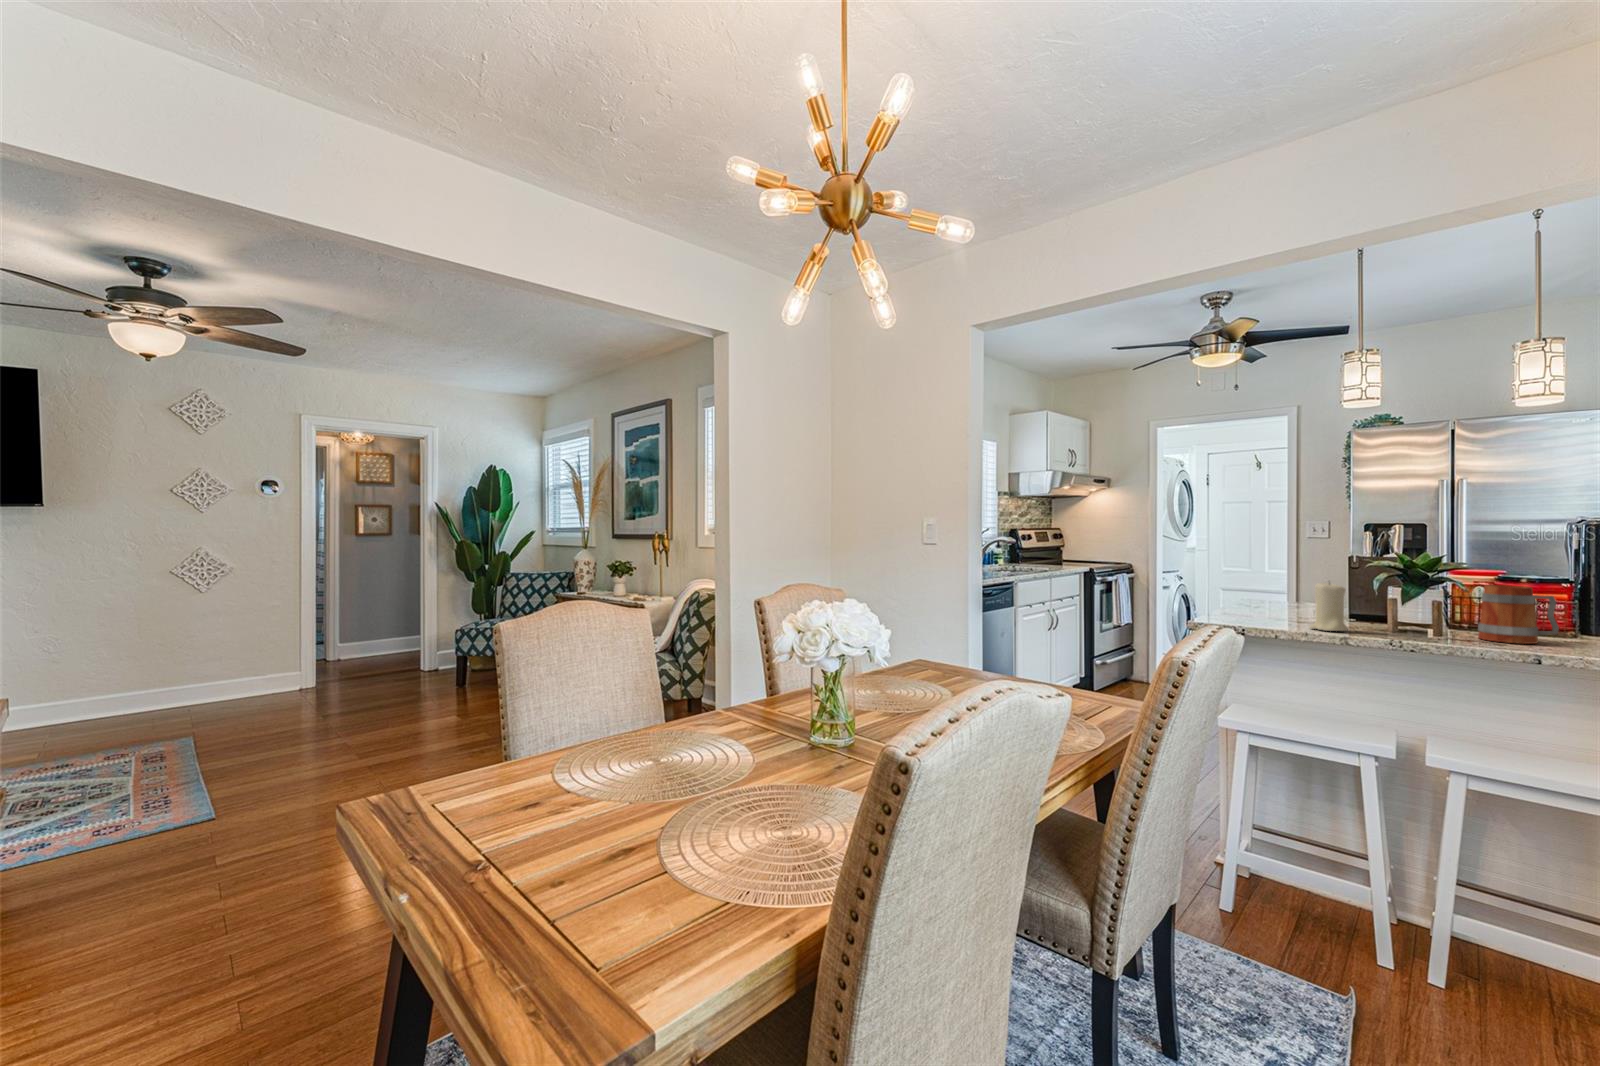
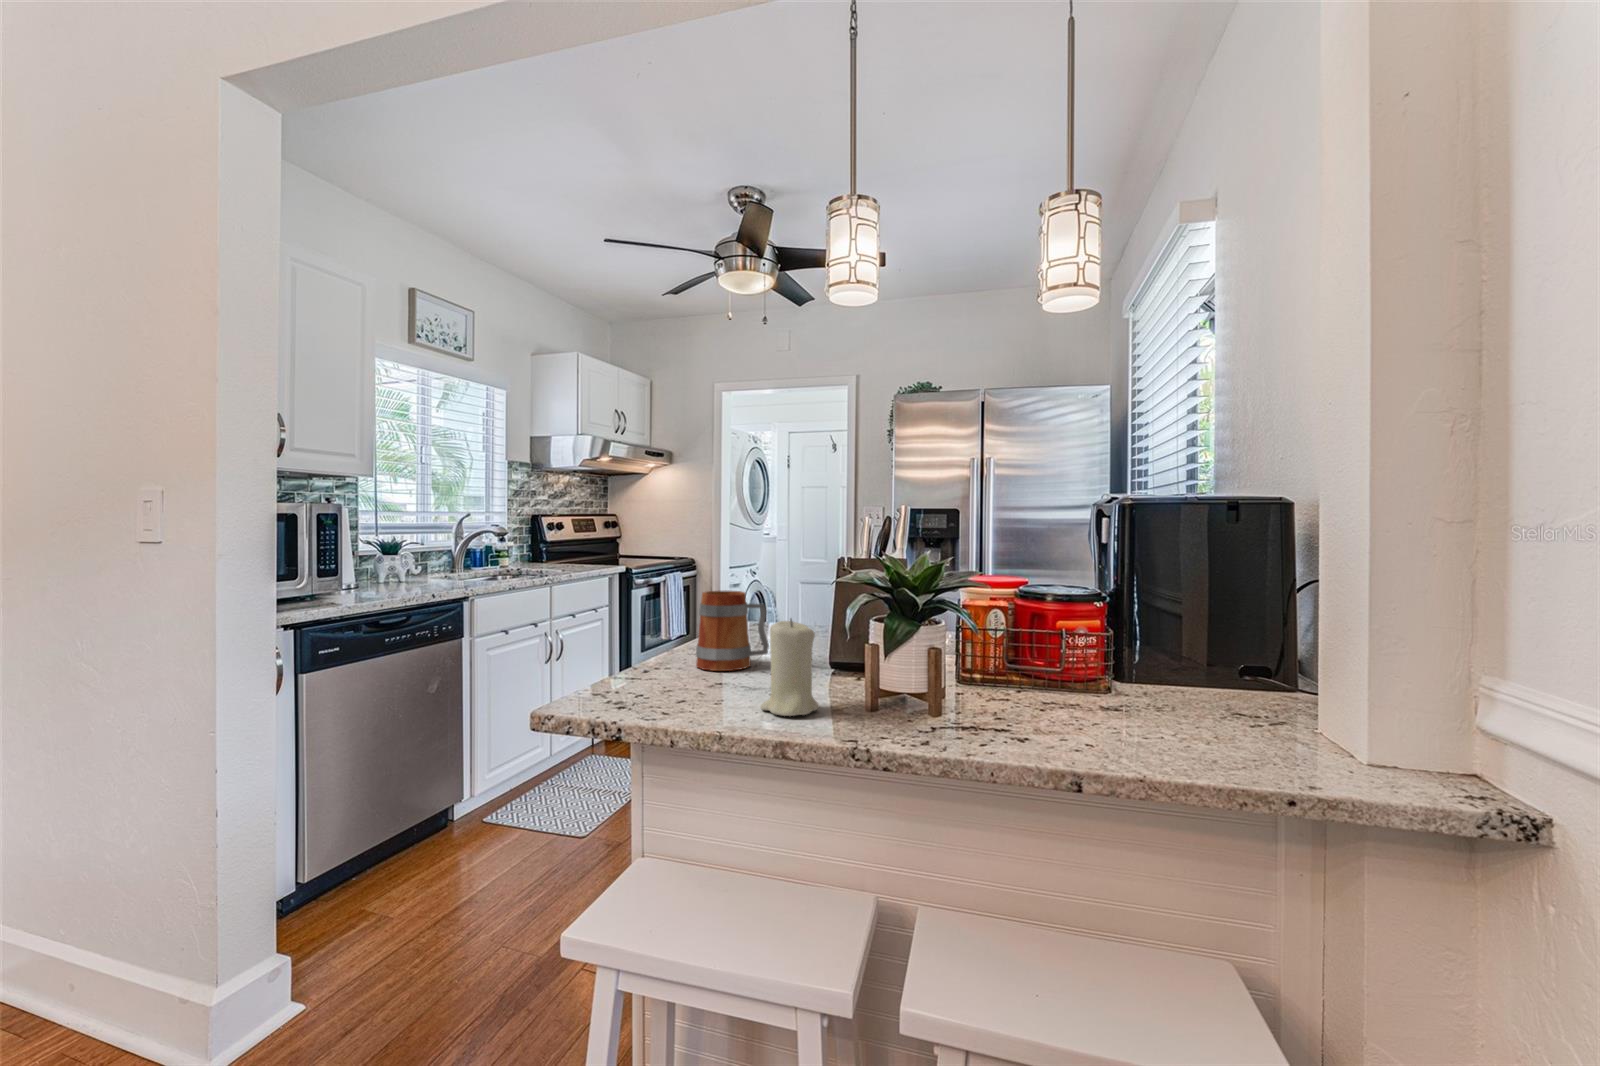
mug: present [1478,585,1559,644] -> present [696,591,769,671]

